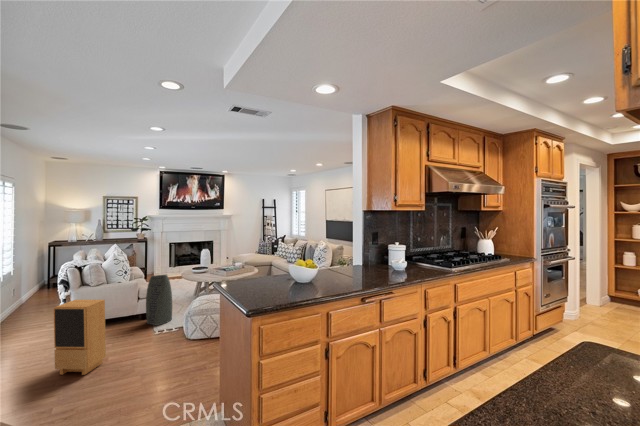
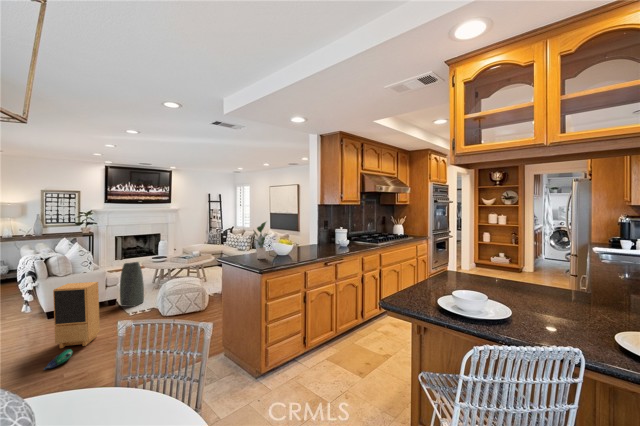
potted plant: none [255,234,285,288] -> present [254,221,269,259]
plush toy: none [25,379,64,405] -> present [44,349,72,370]

